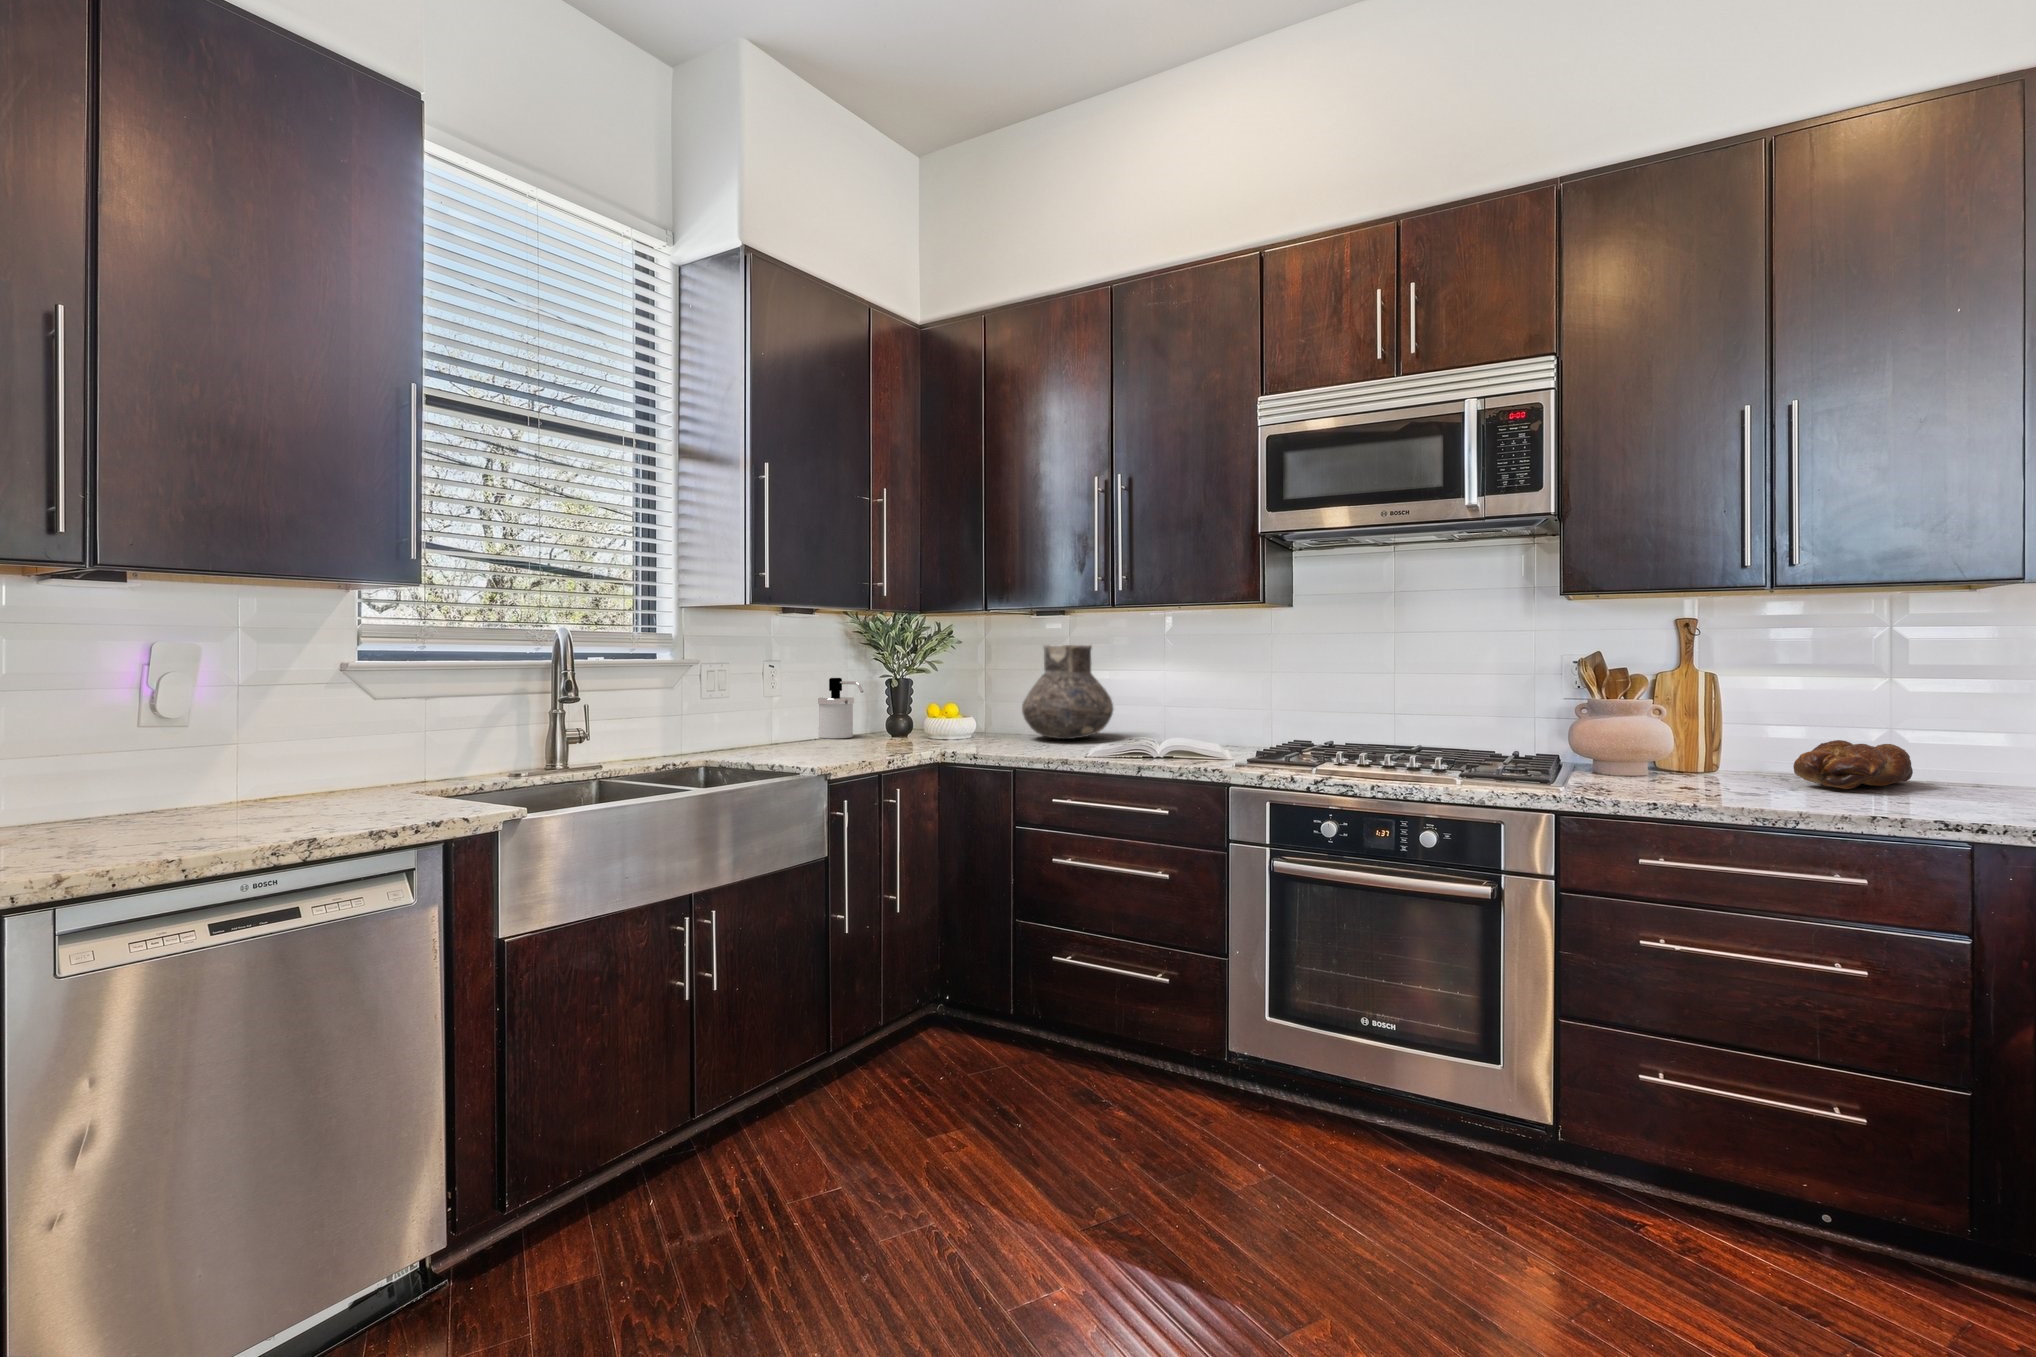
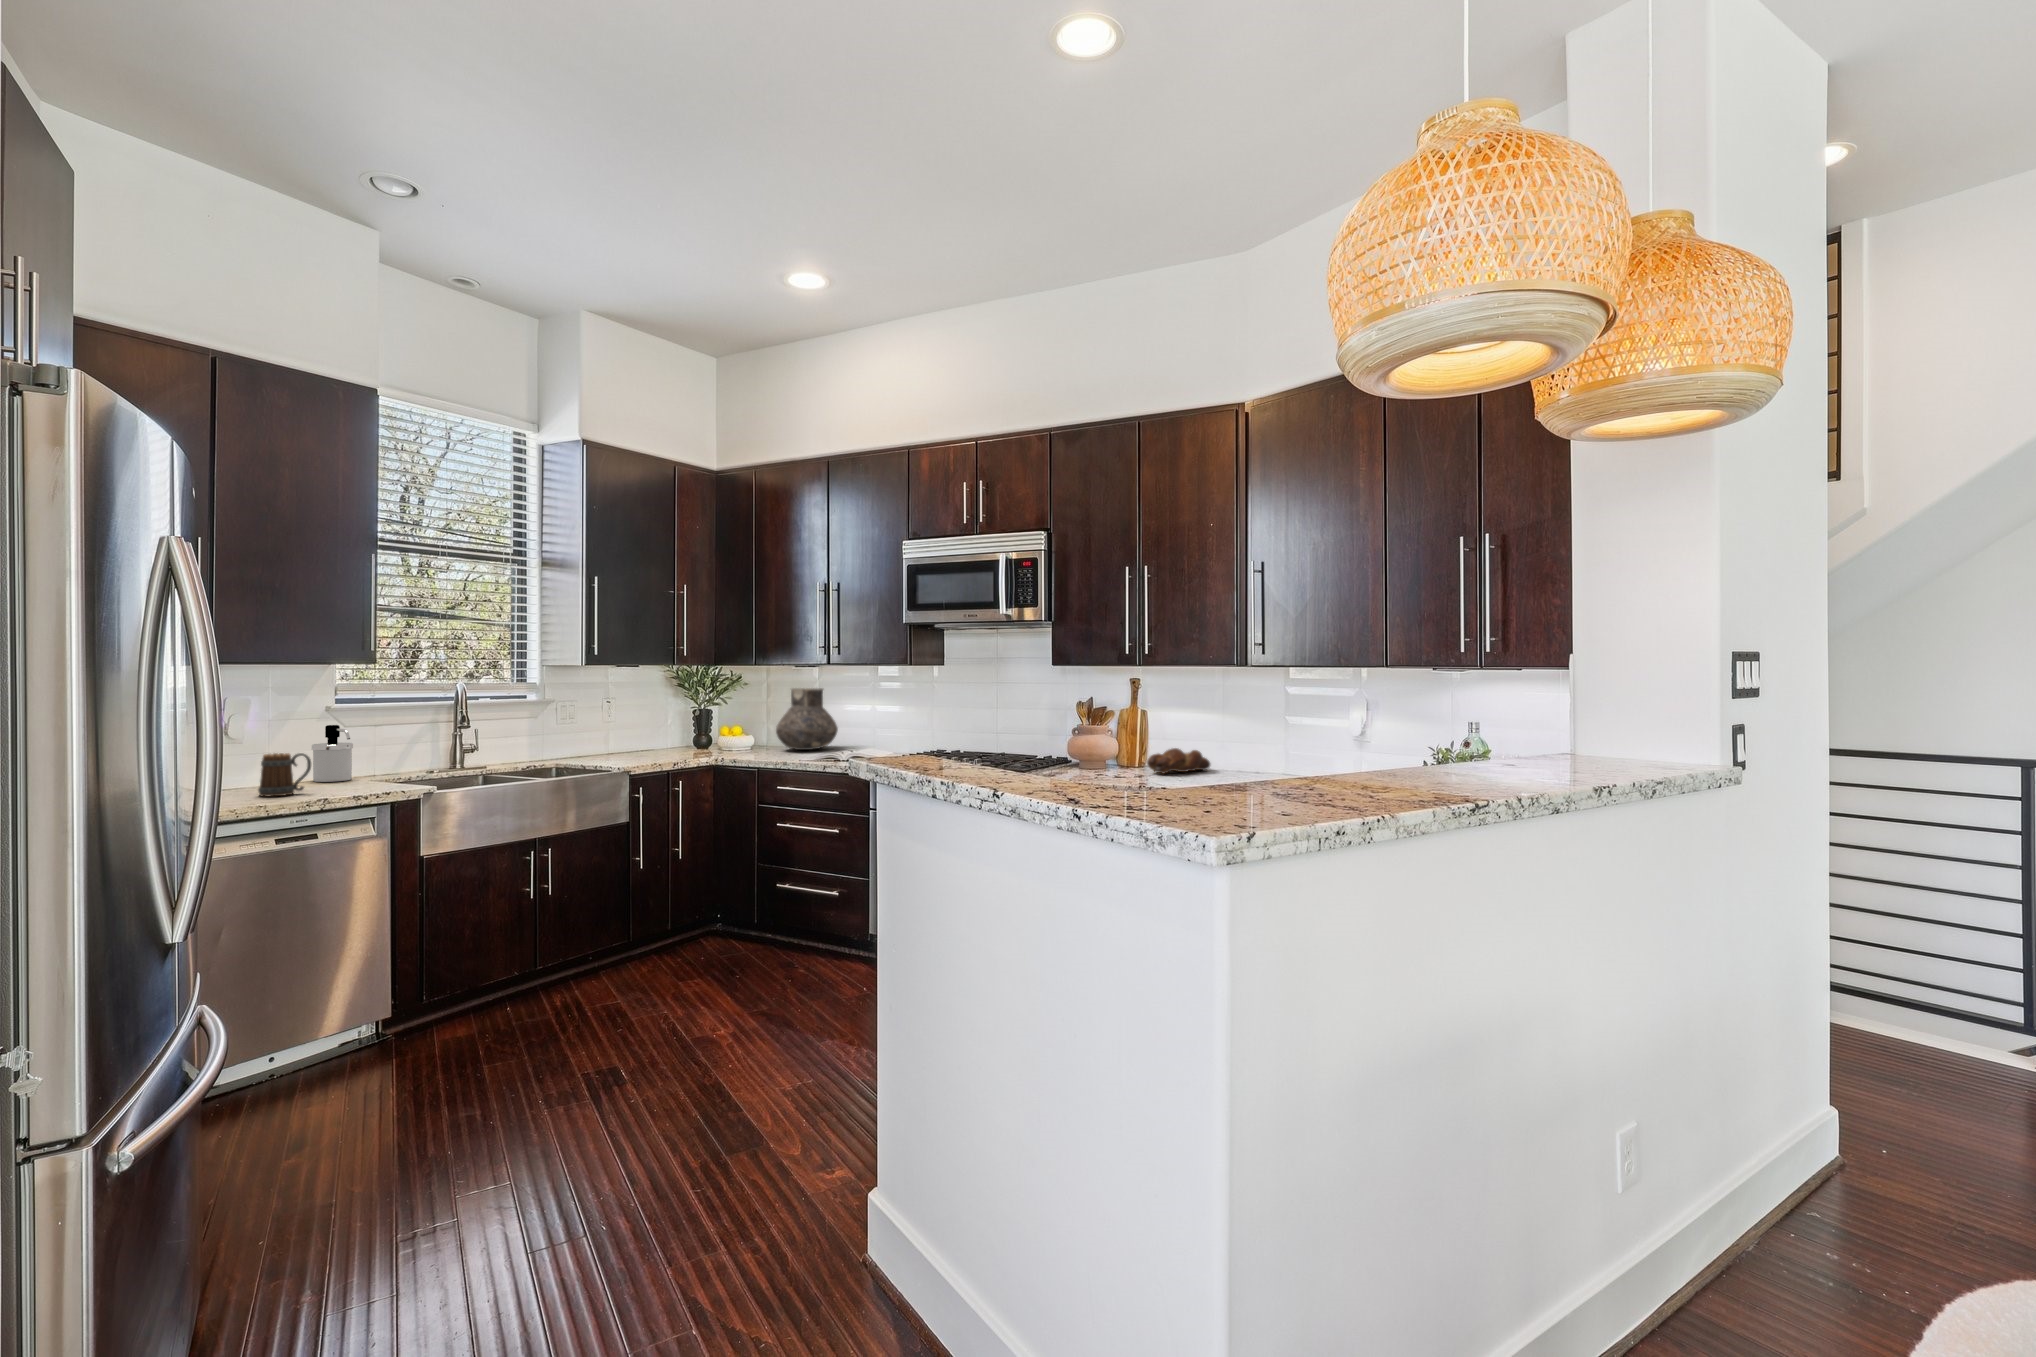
soap dispenser: present [818,678,863,739] -> present [312,725,353,782]
mug: none [190,746,295,831] -> present [258,753,311,797]

